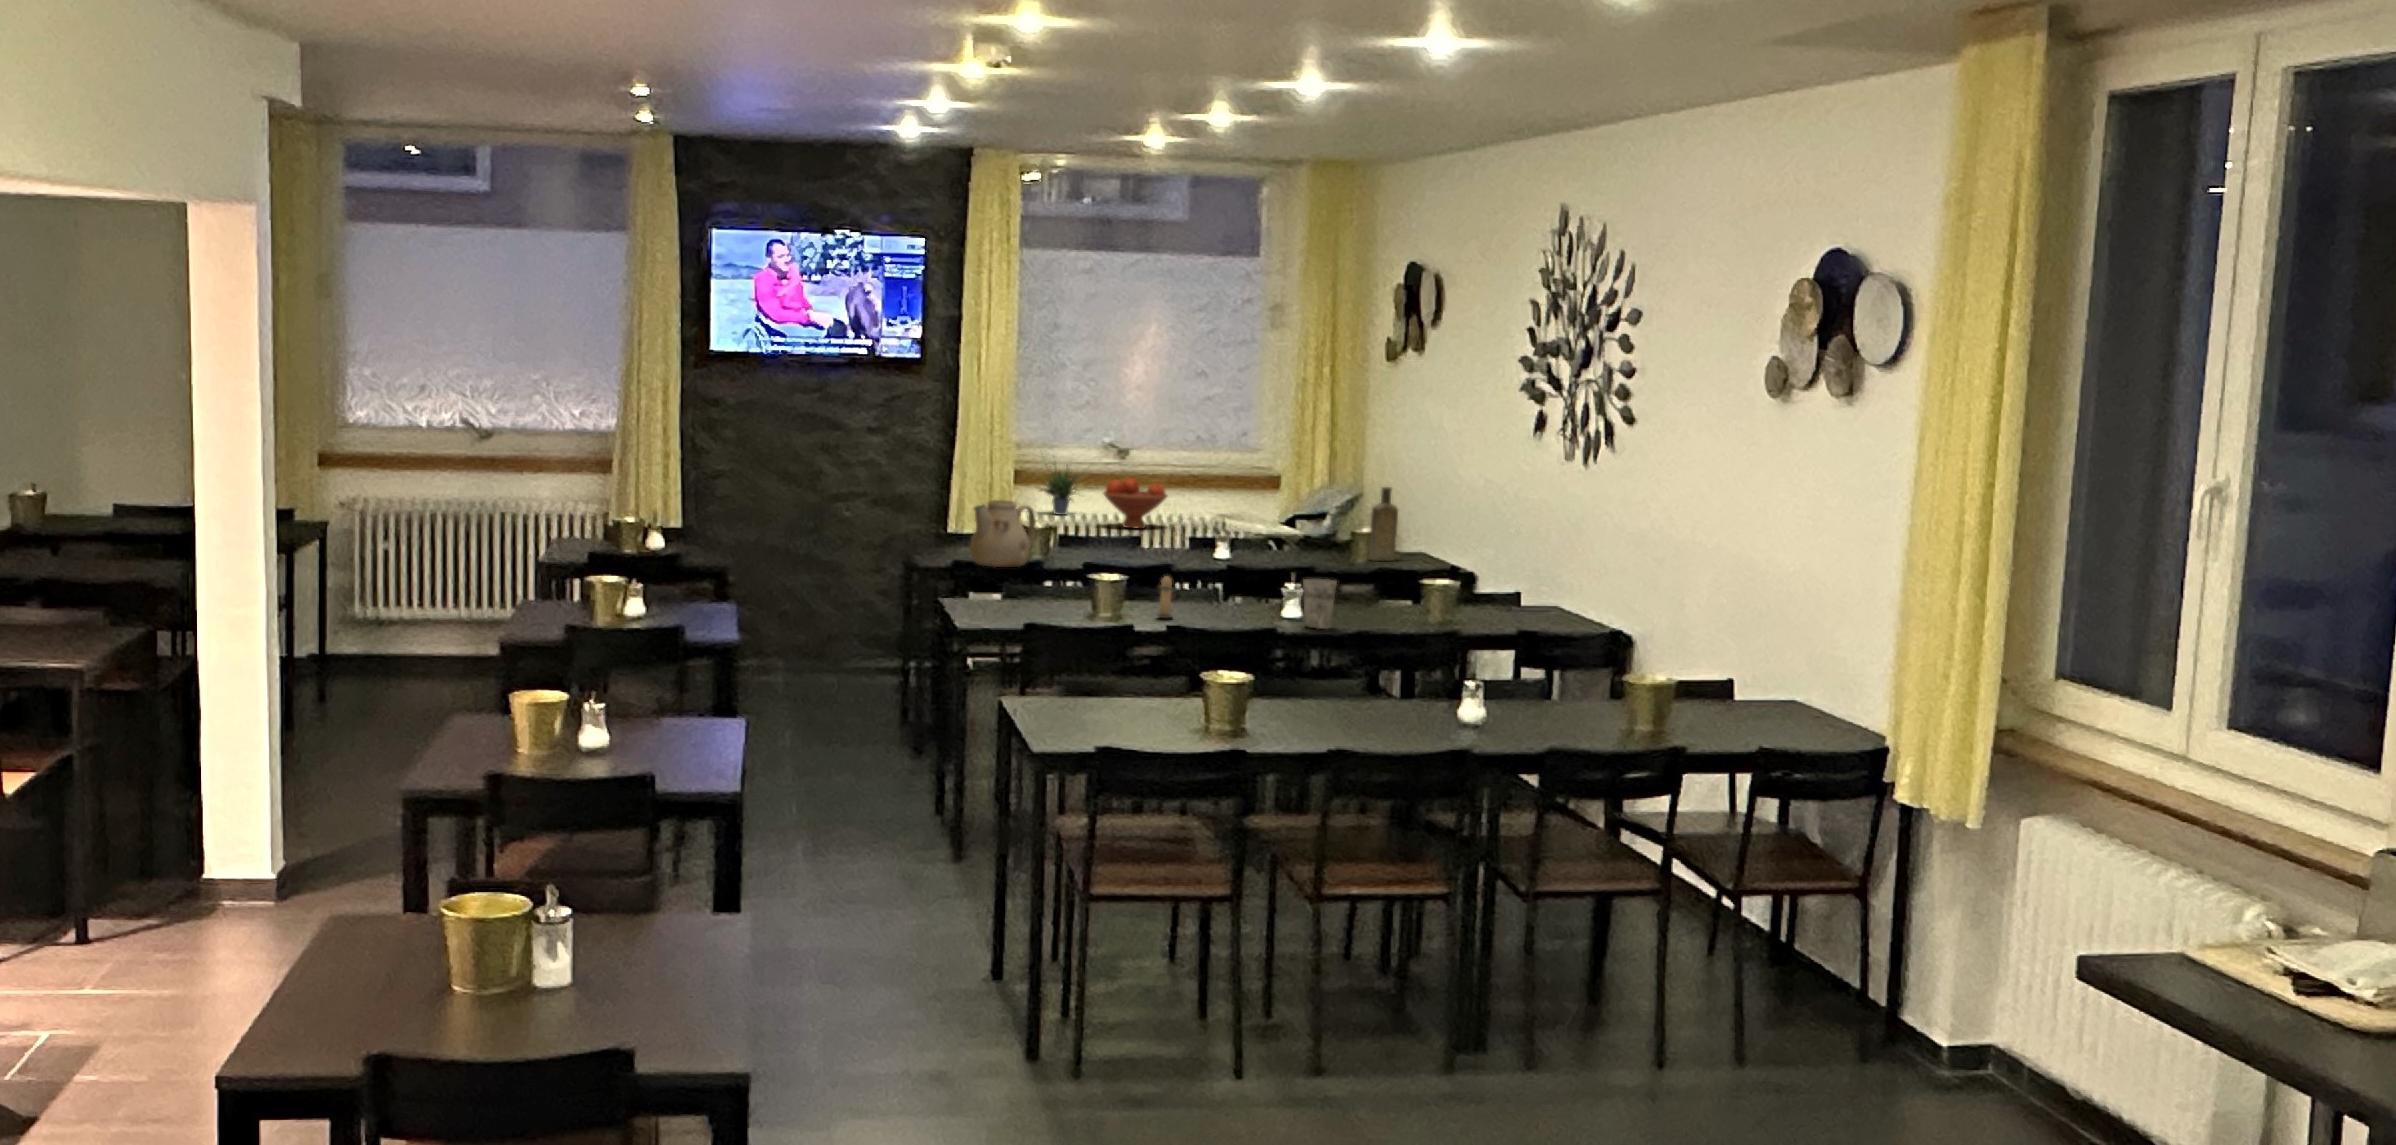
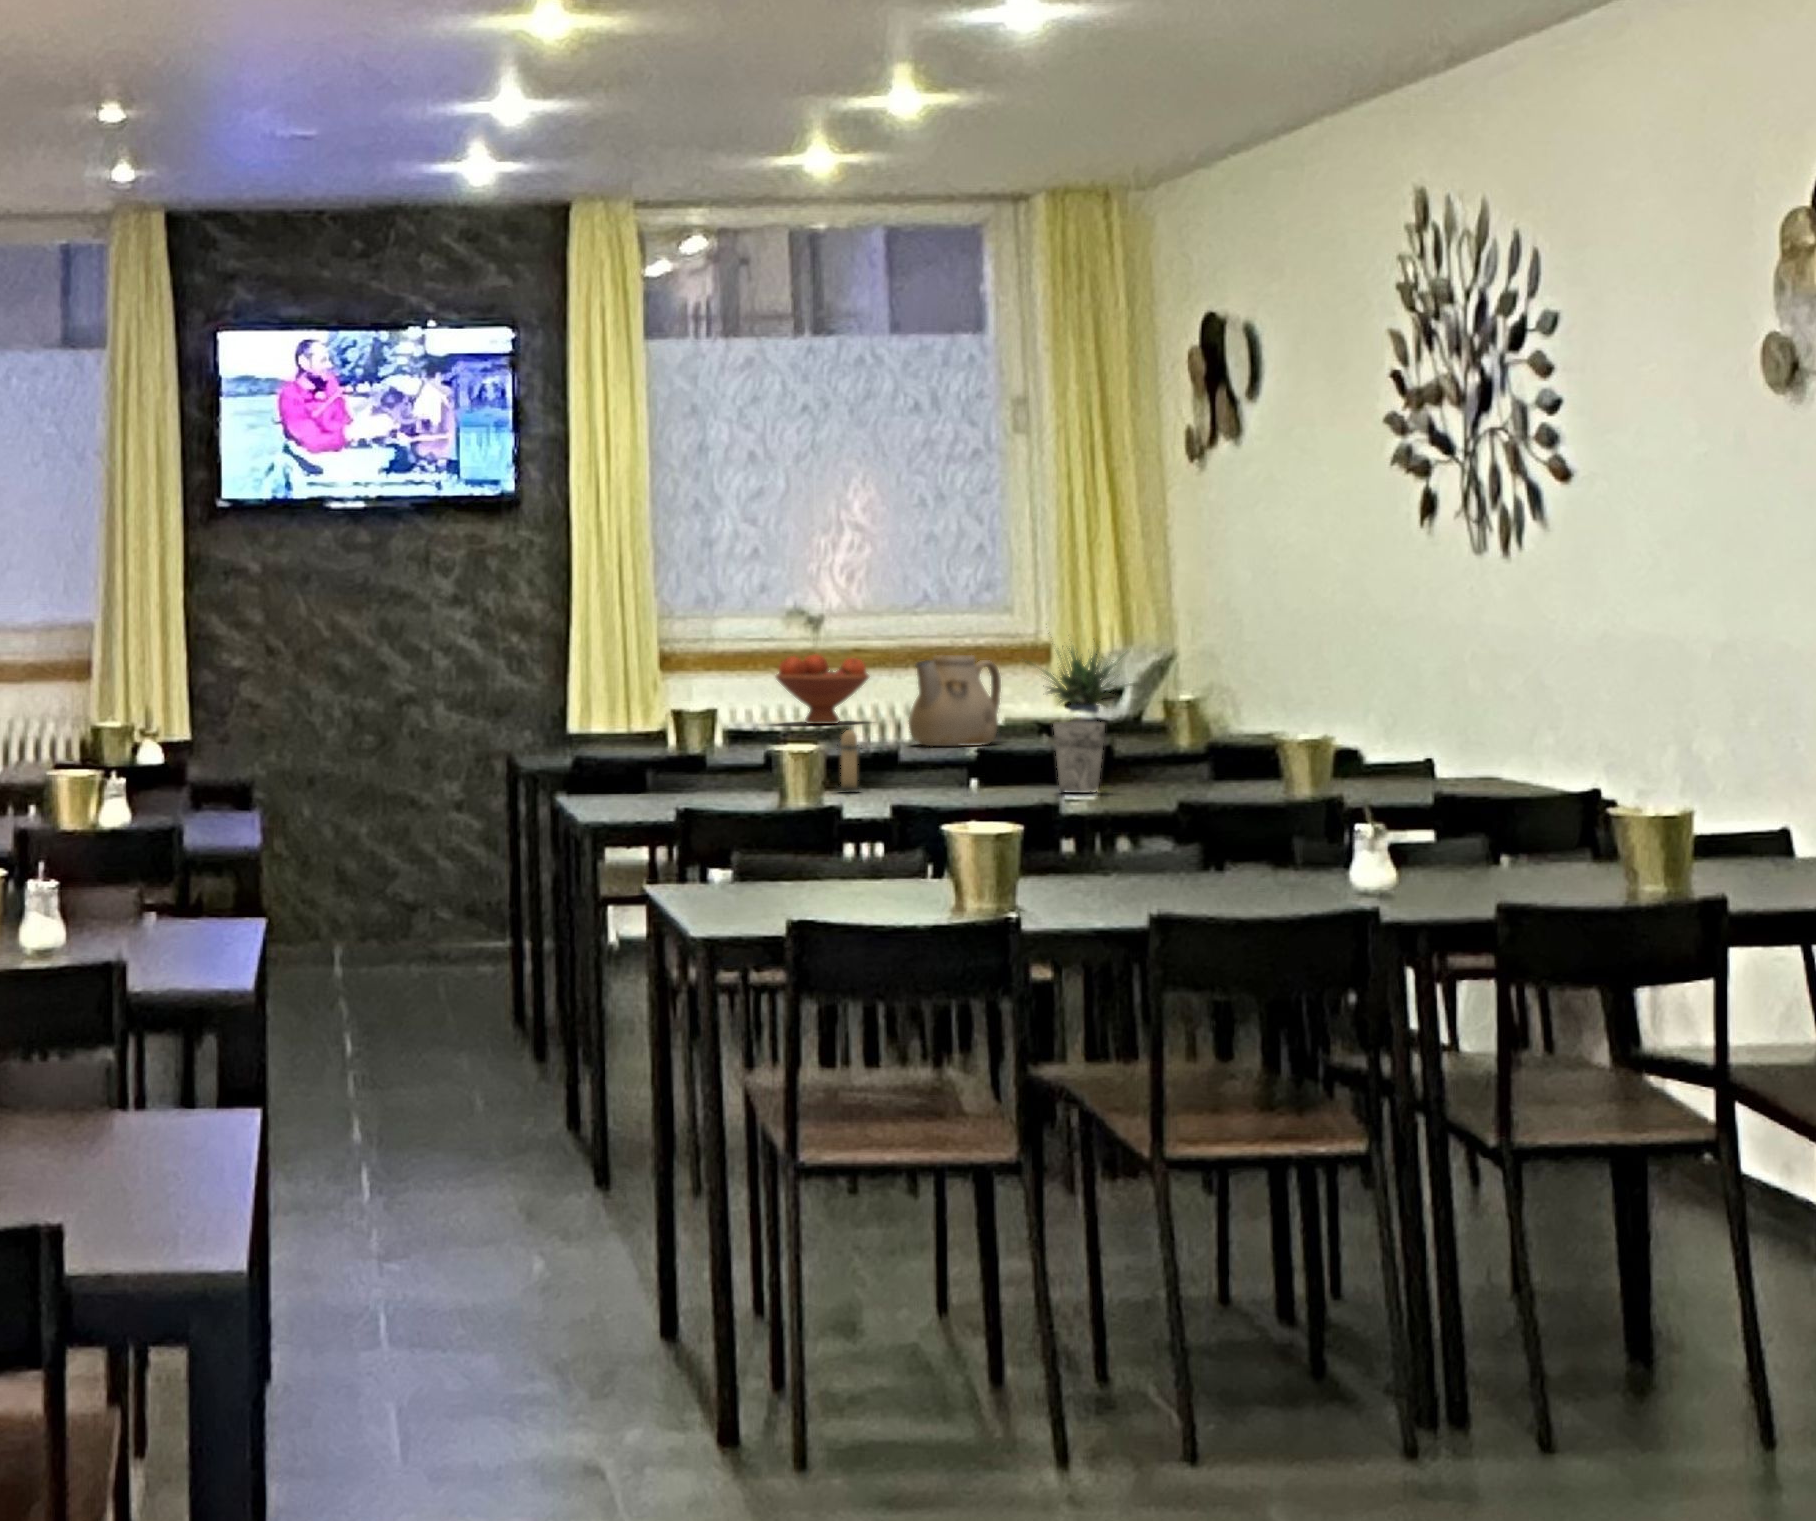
potted plant: present [1039,464,1097,515] -> present [1043,633,1124,722]
bottle: present [1369,487,1398,561] -> none [1161,629,1211,737]
teapot: present [970,500,1036,567] -> present [909,655,1001,746]

